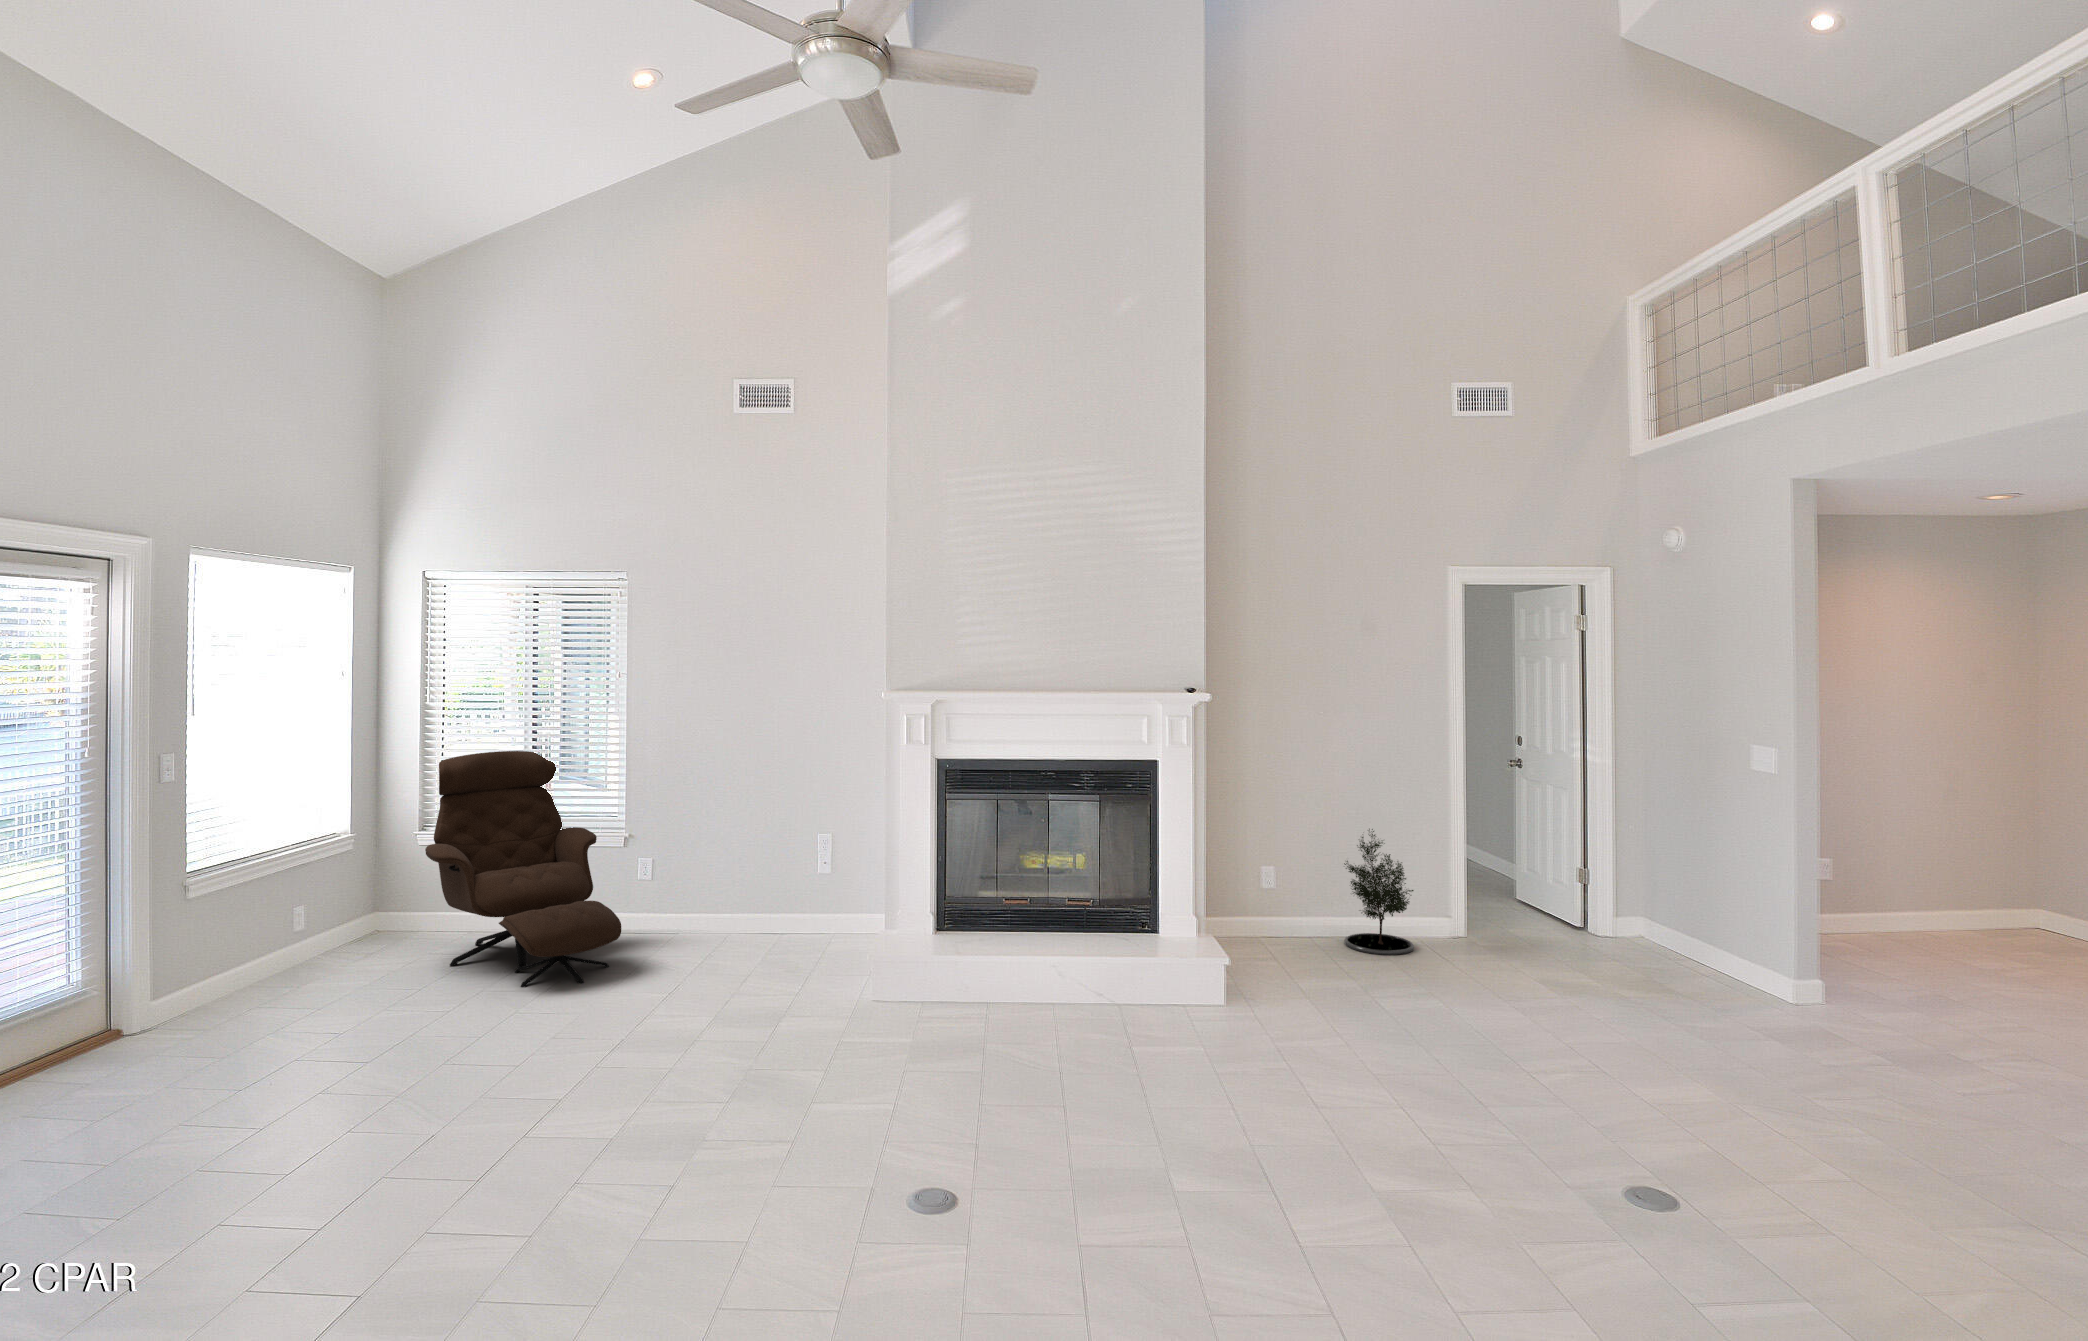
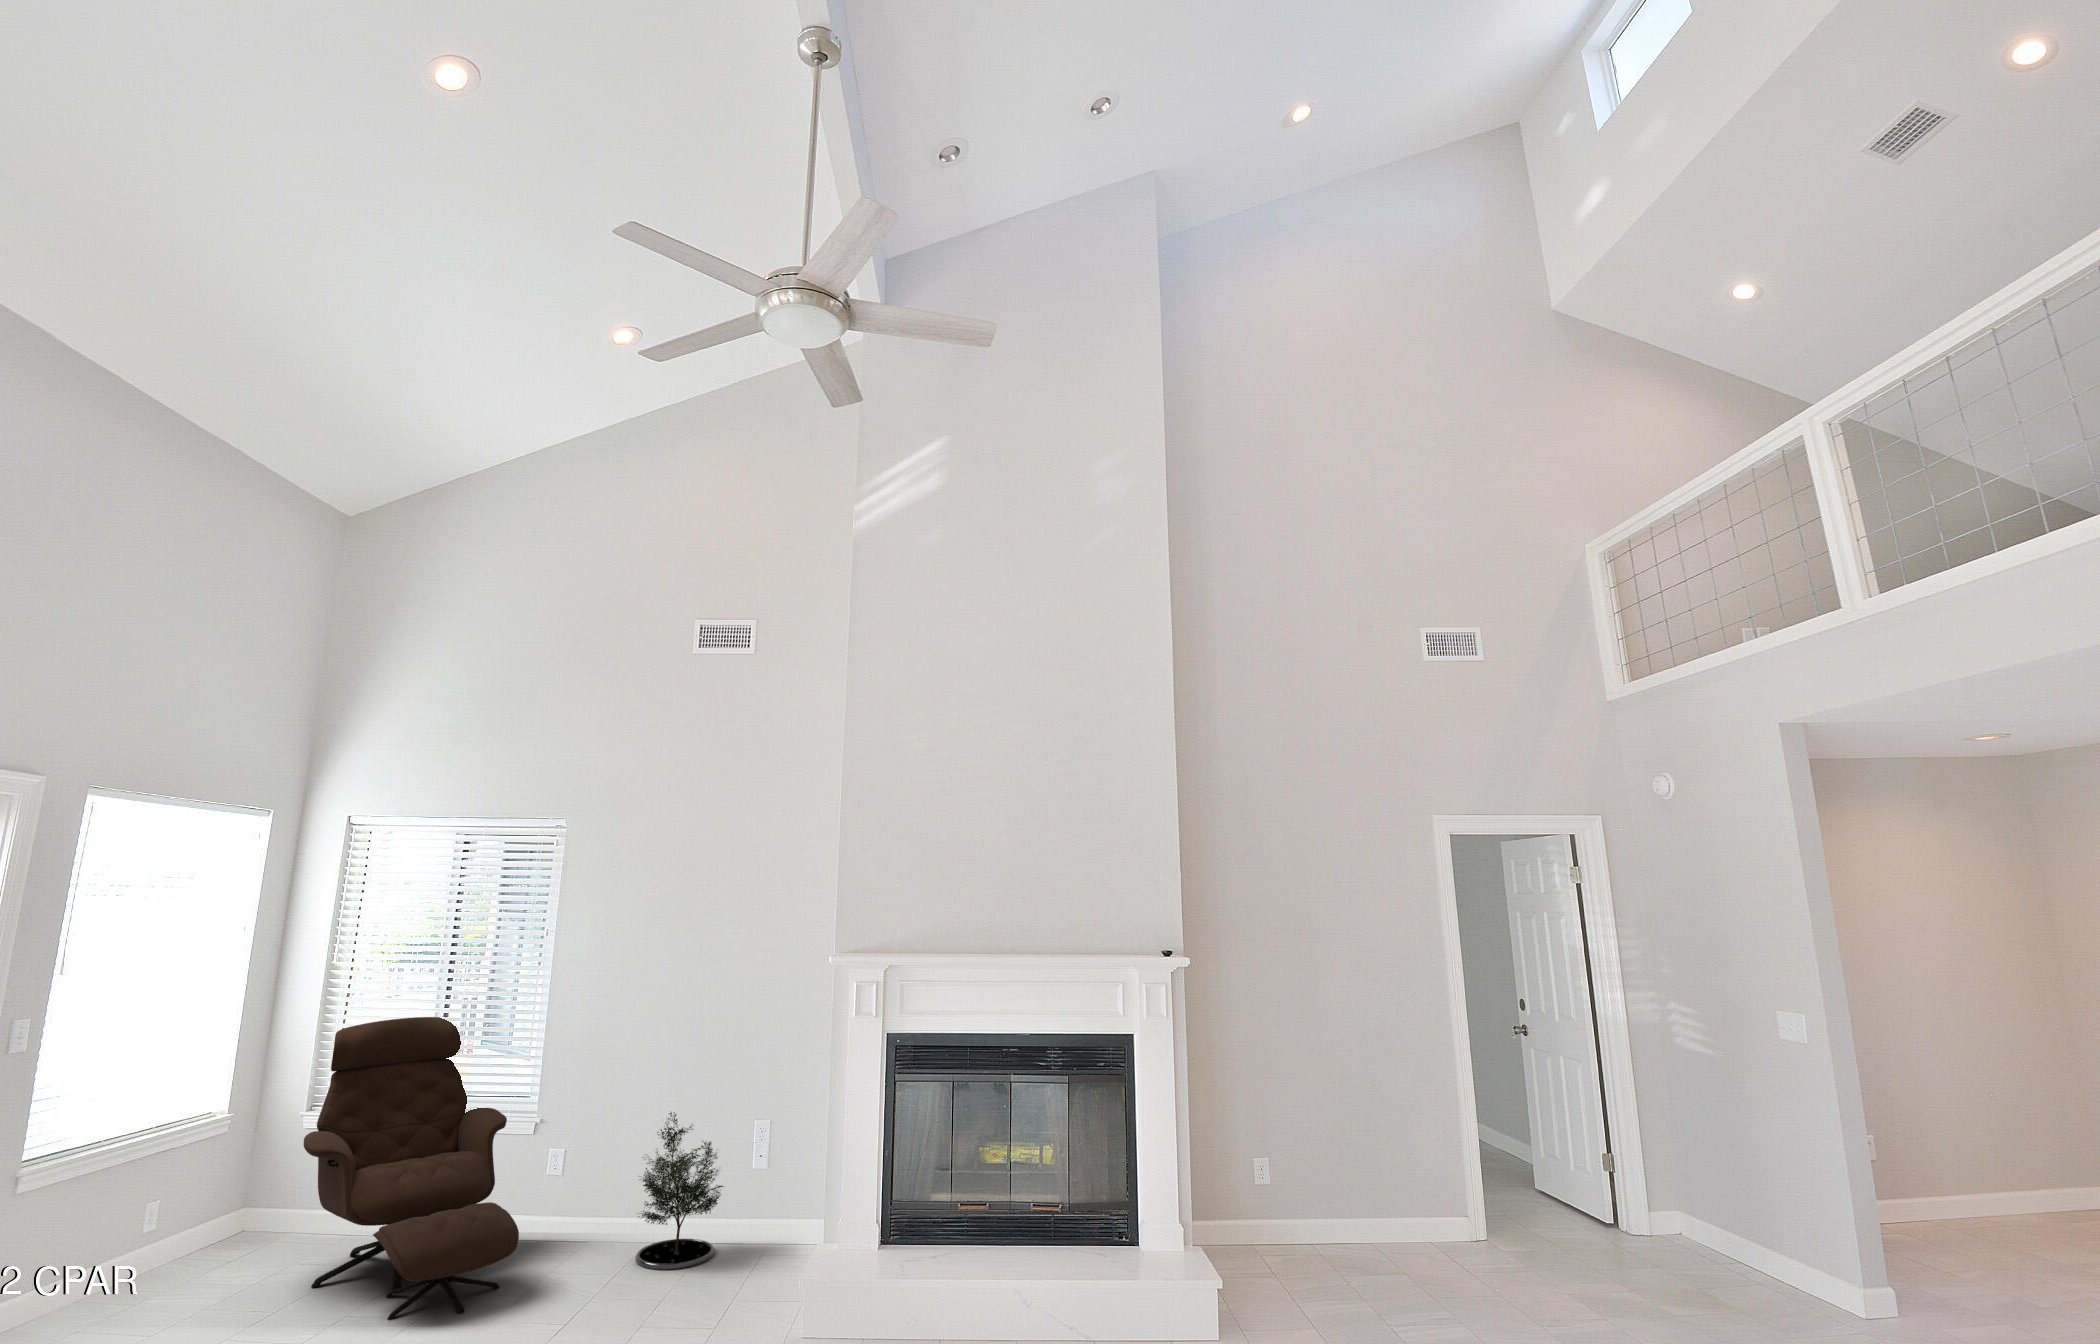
potted tree: present [1344,829,1414,955] -> present [636,1112,724,1270]

